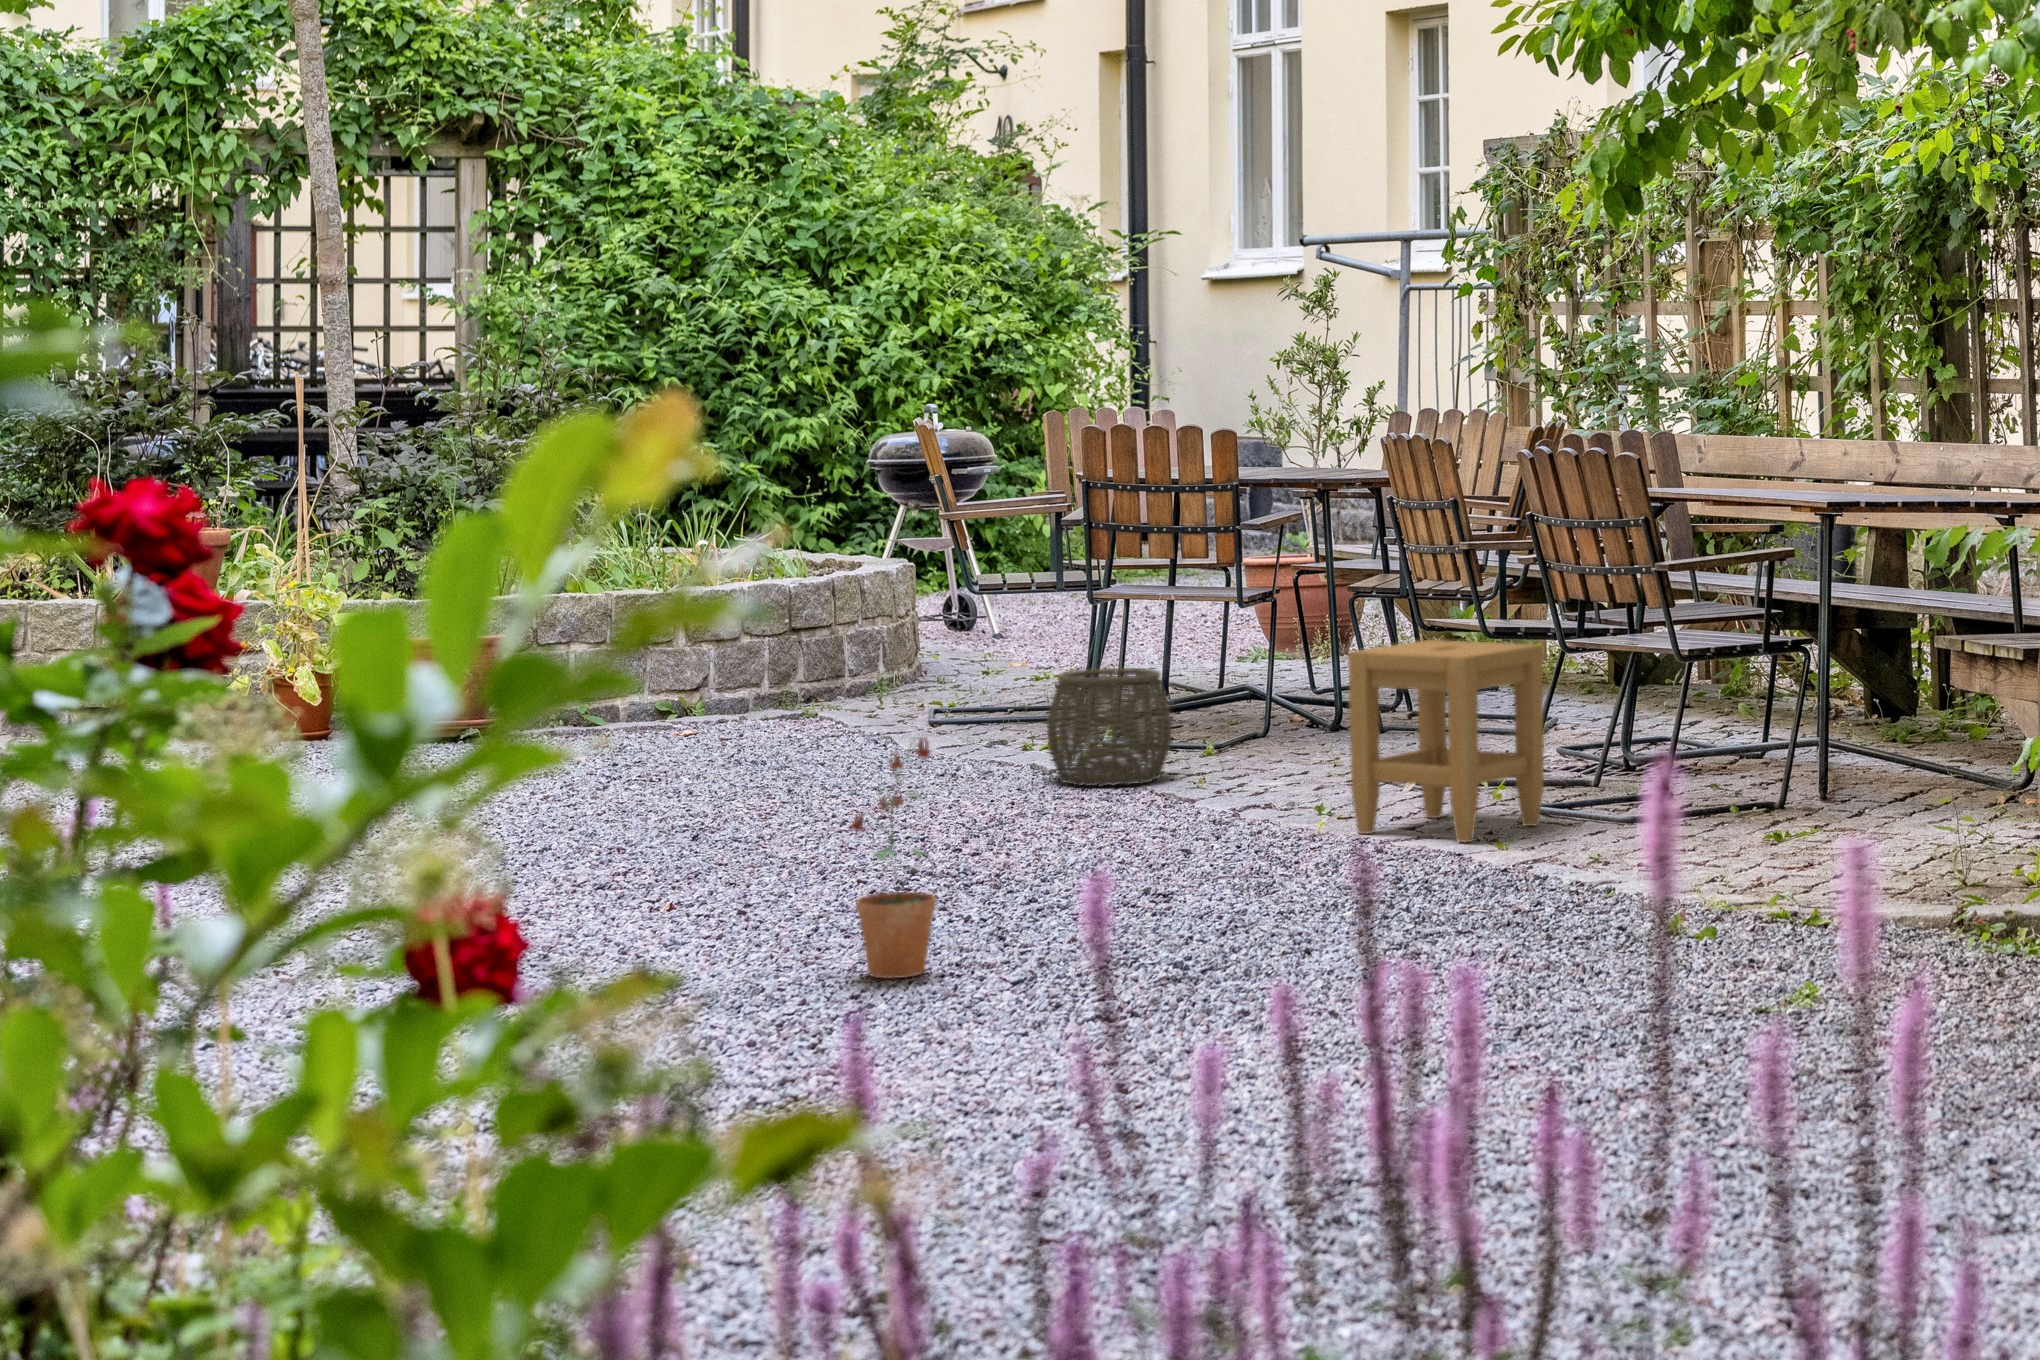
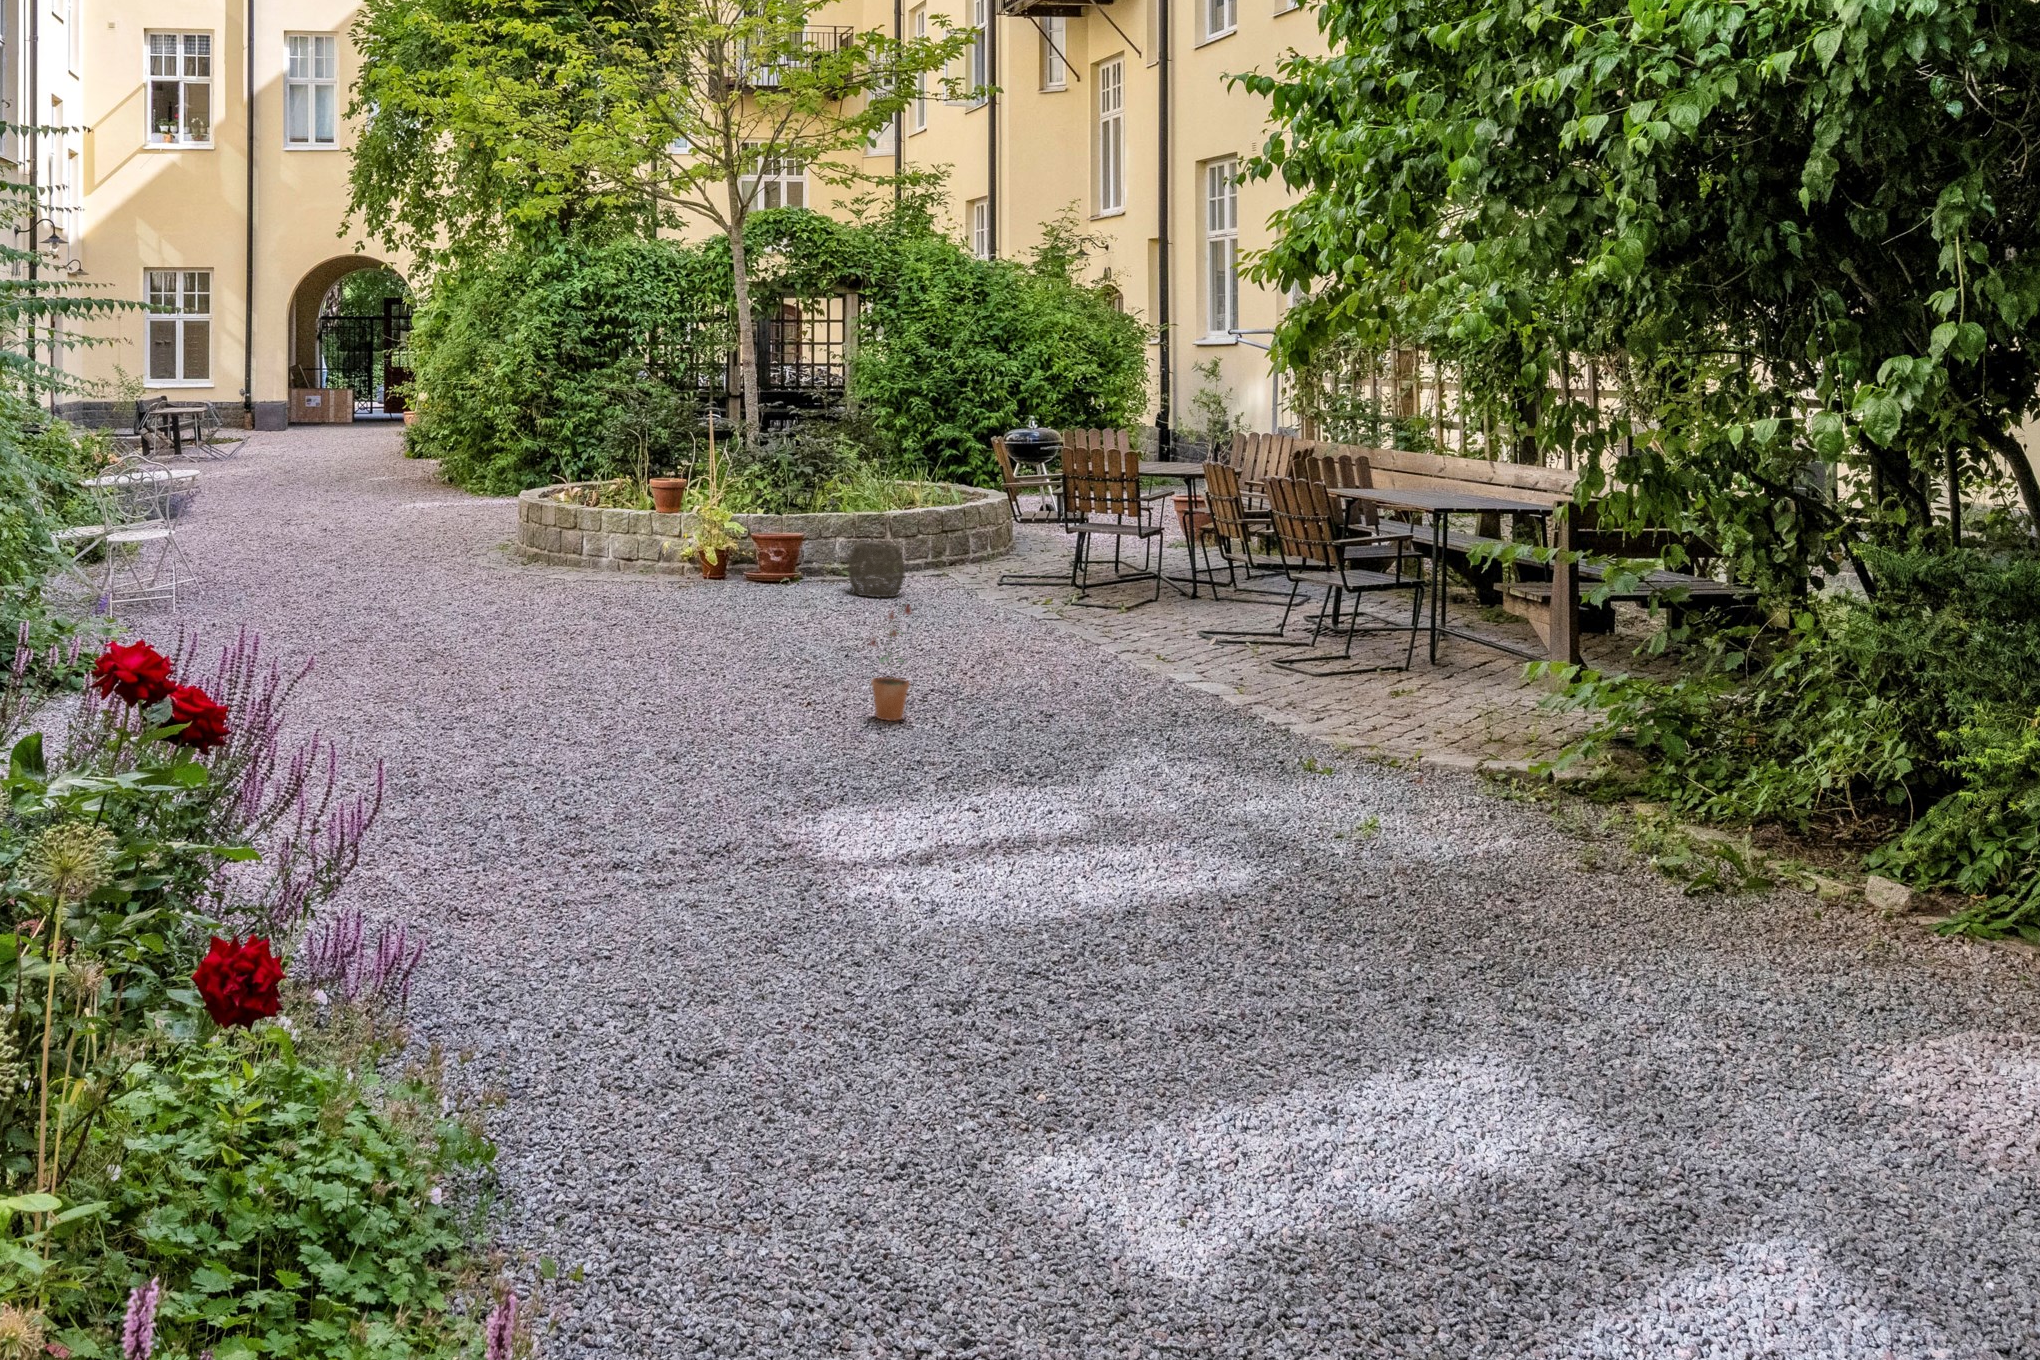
stool: present [1348,640,1544,842] -> none [1161,572,1270,683]
woven basket: present [1047,668,1172,787] -> present [848,543,905,597]

